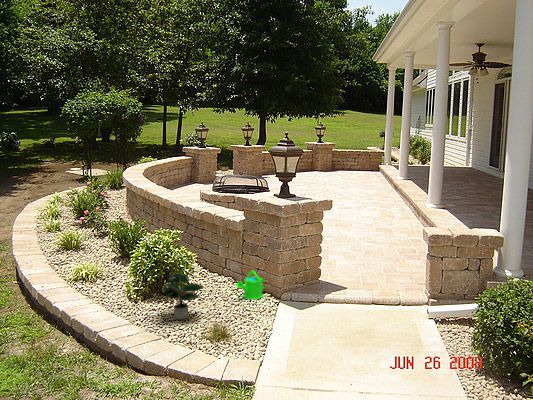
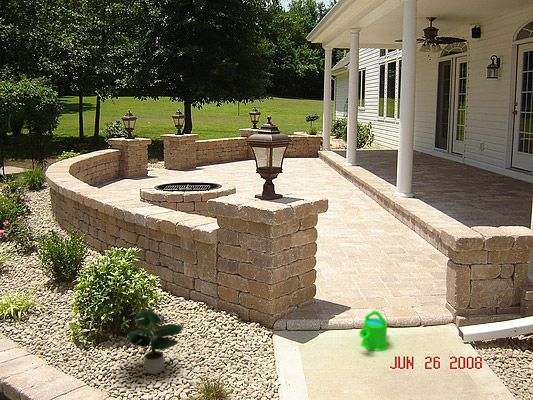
watering can: present [237,270,265,299] -> present [359,311,388,351]

